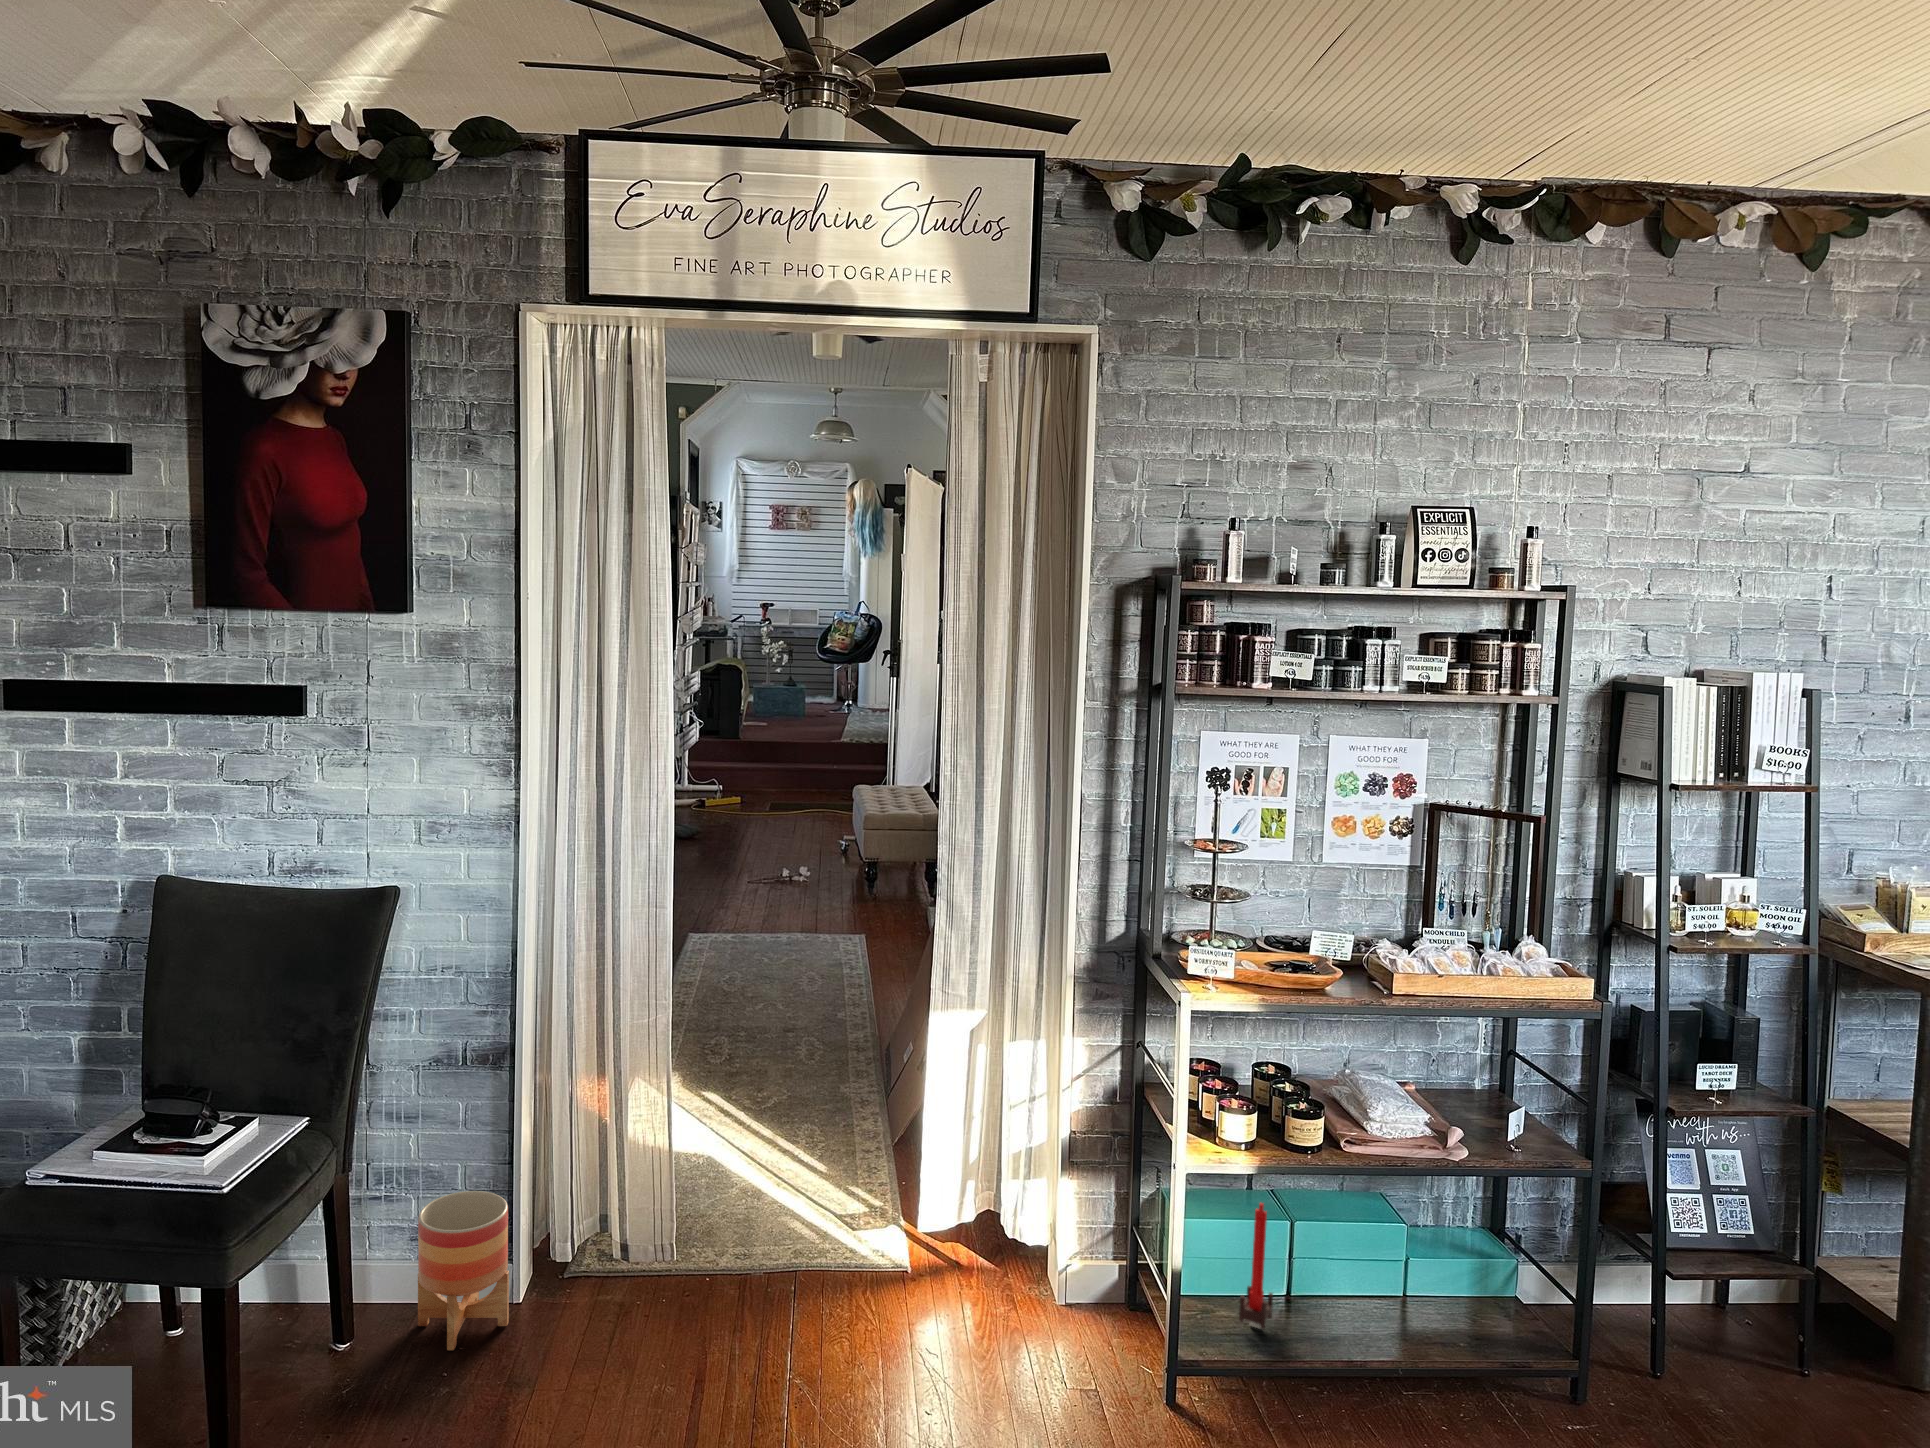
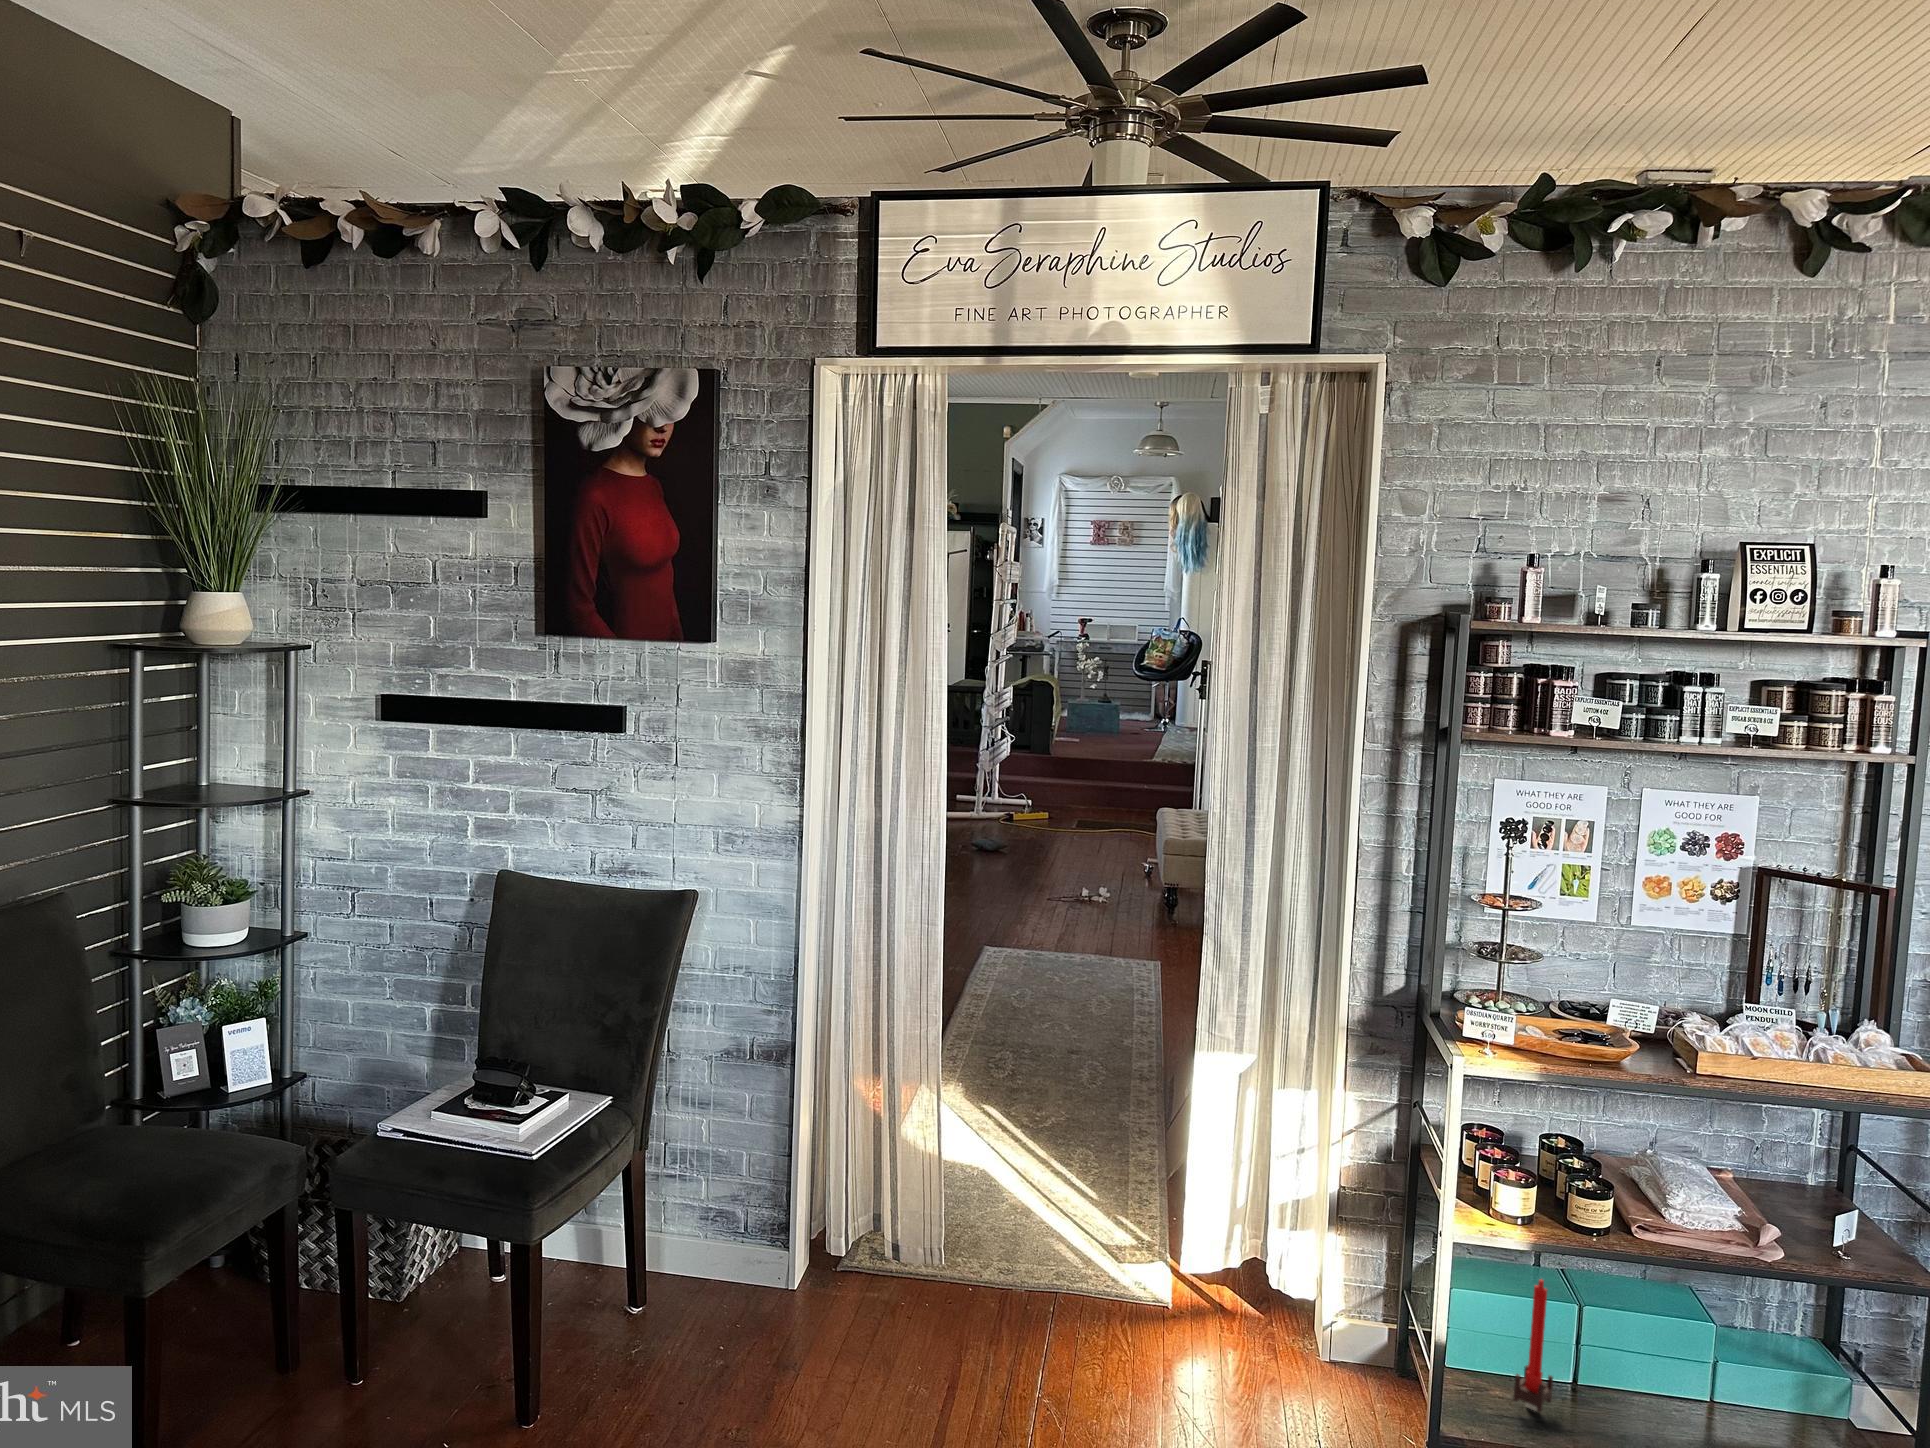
planter: present [418,1191,509,1350] -> none [705,1179,786,1324]

